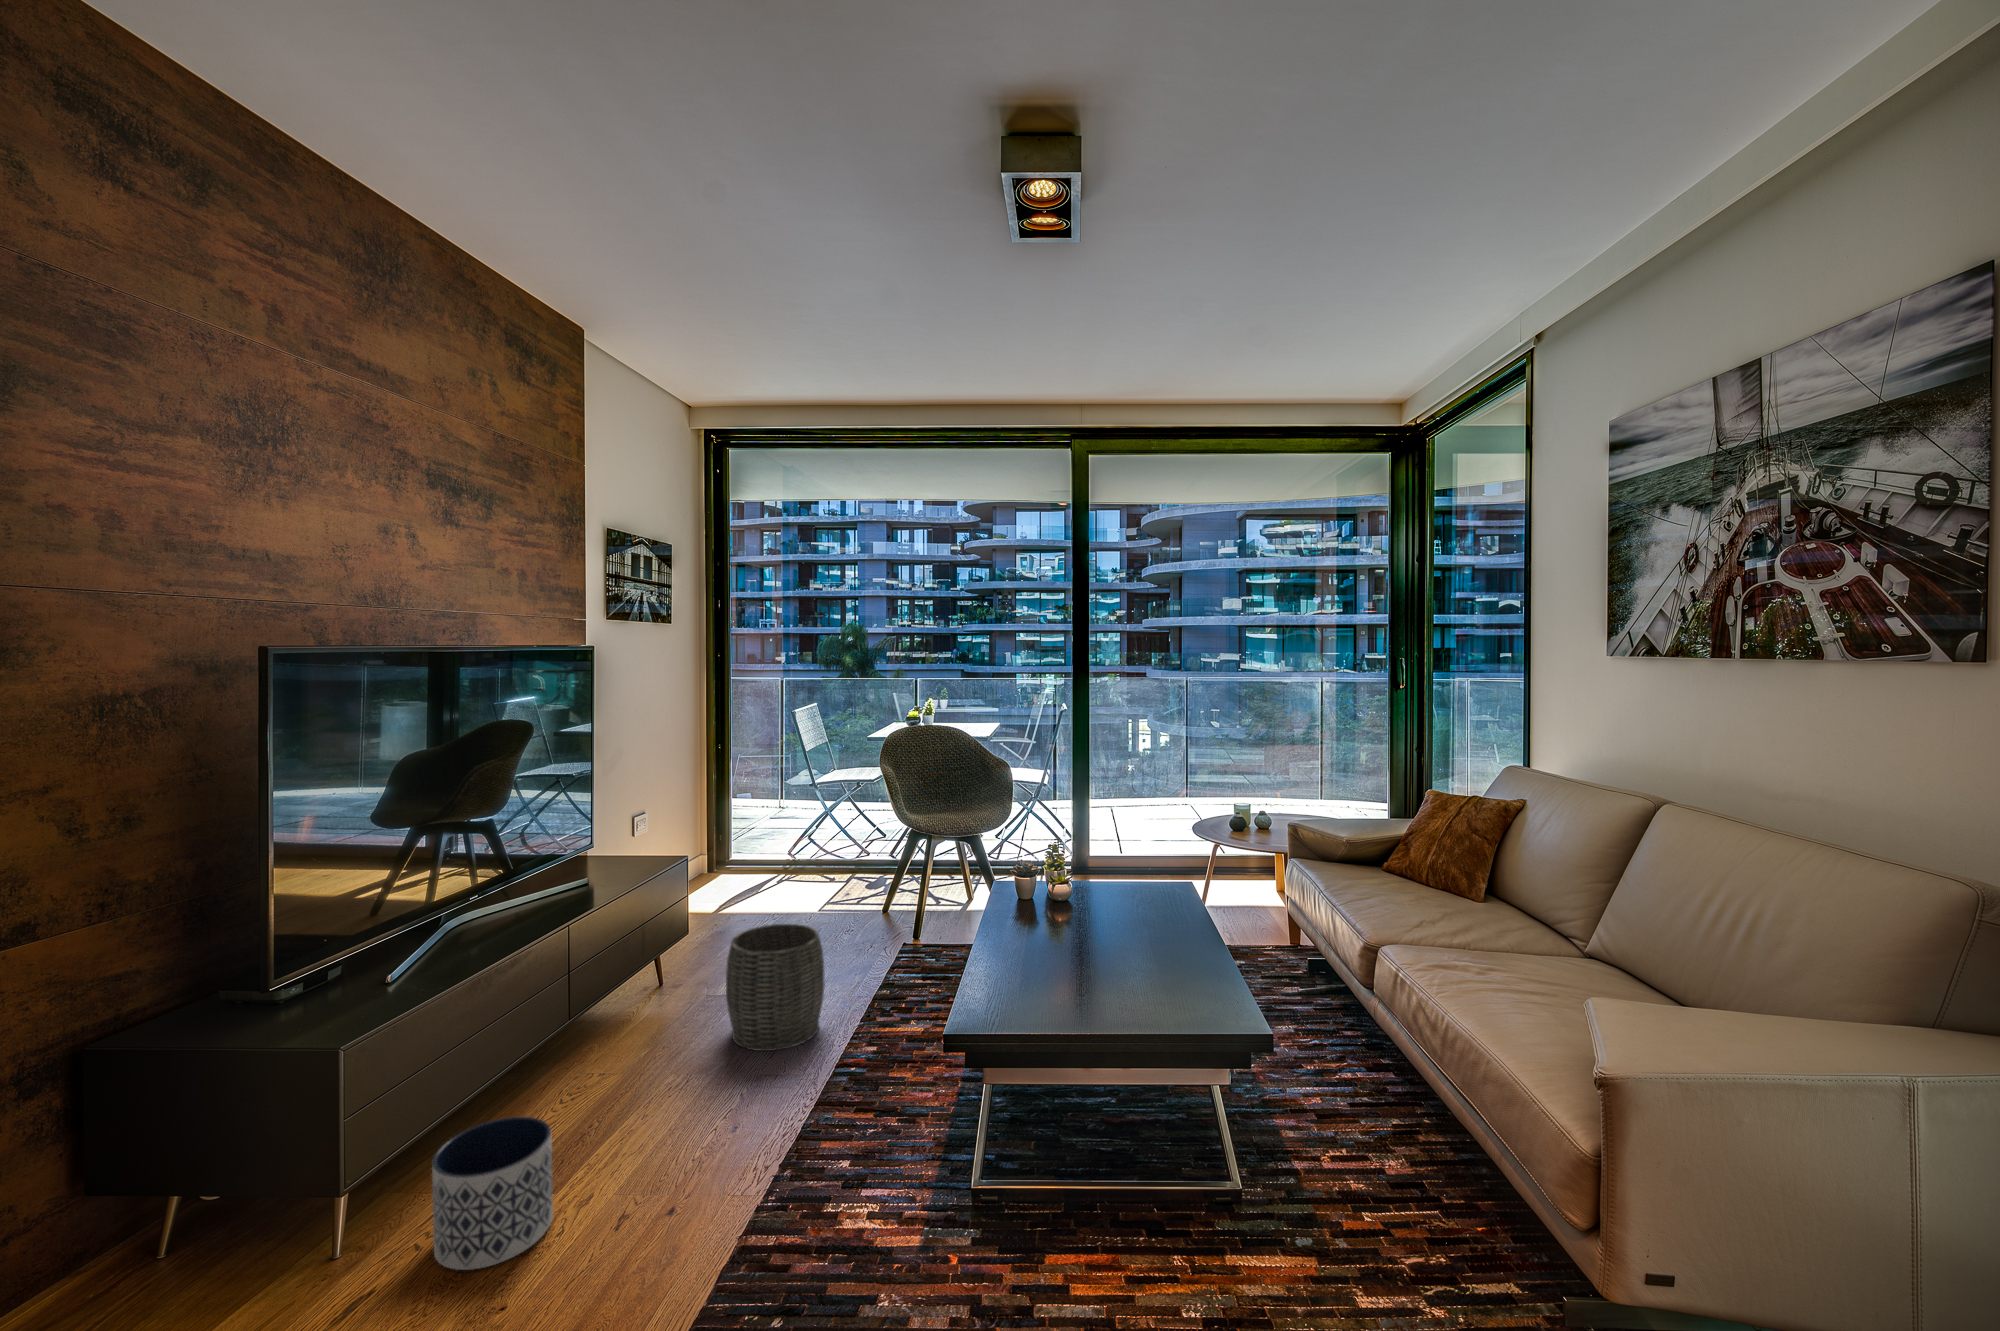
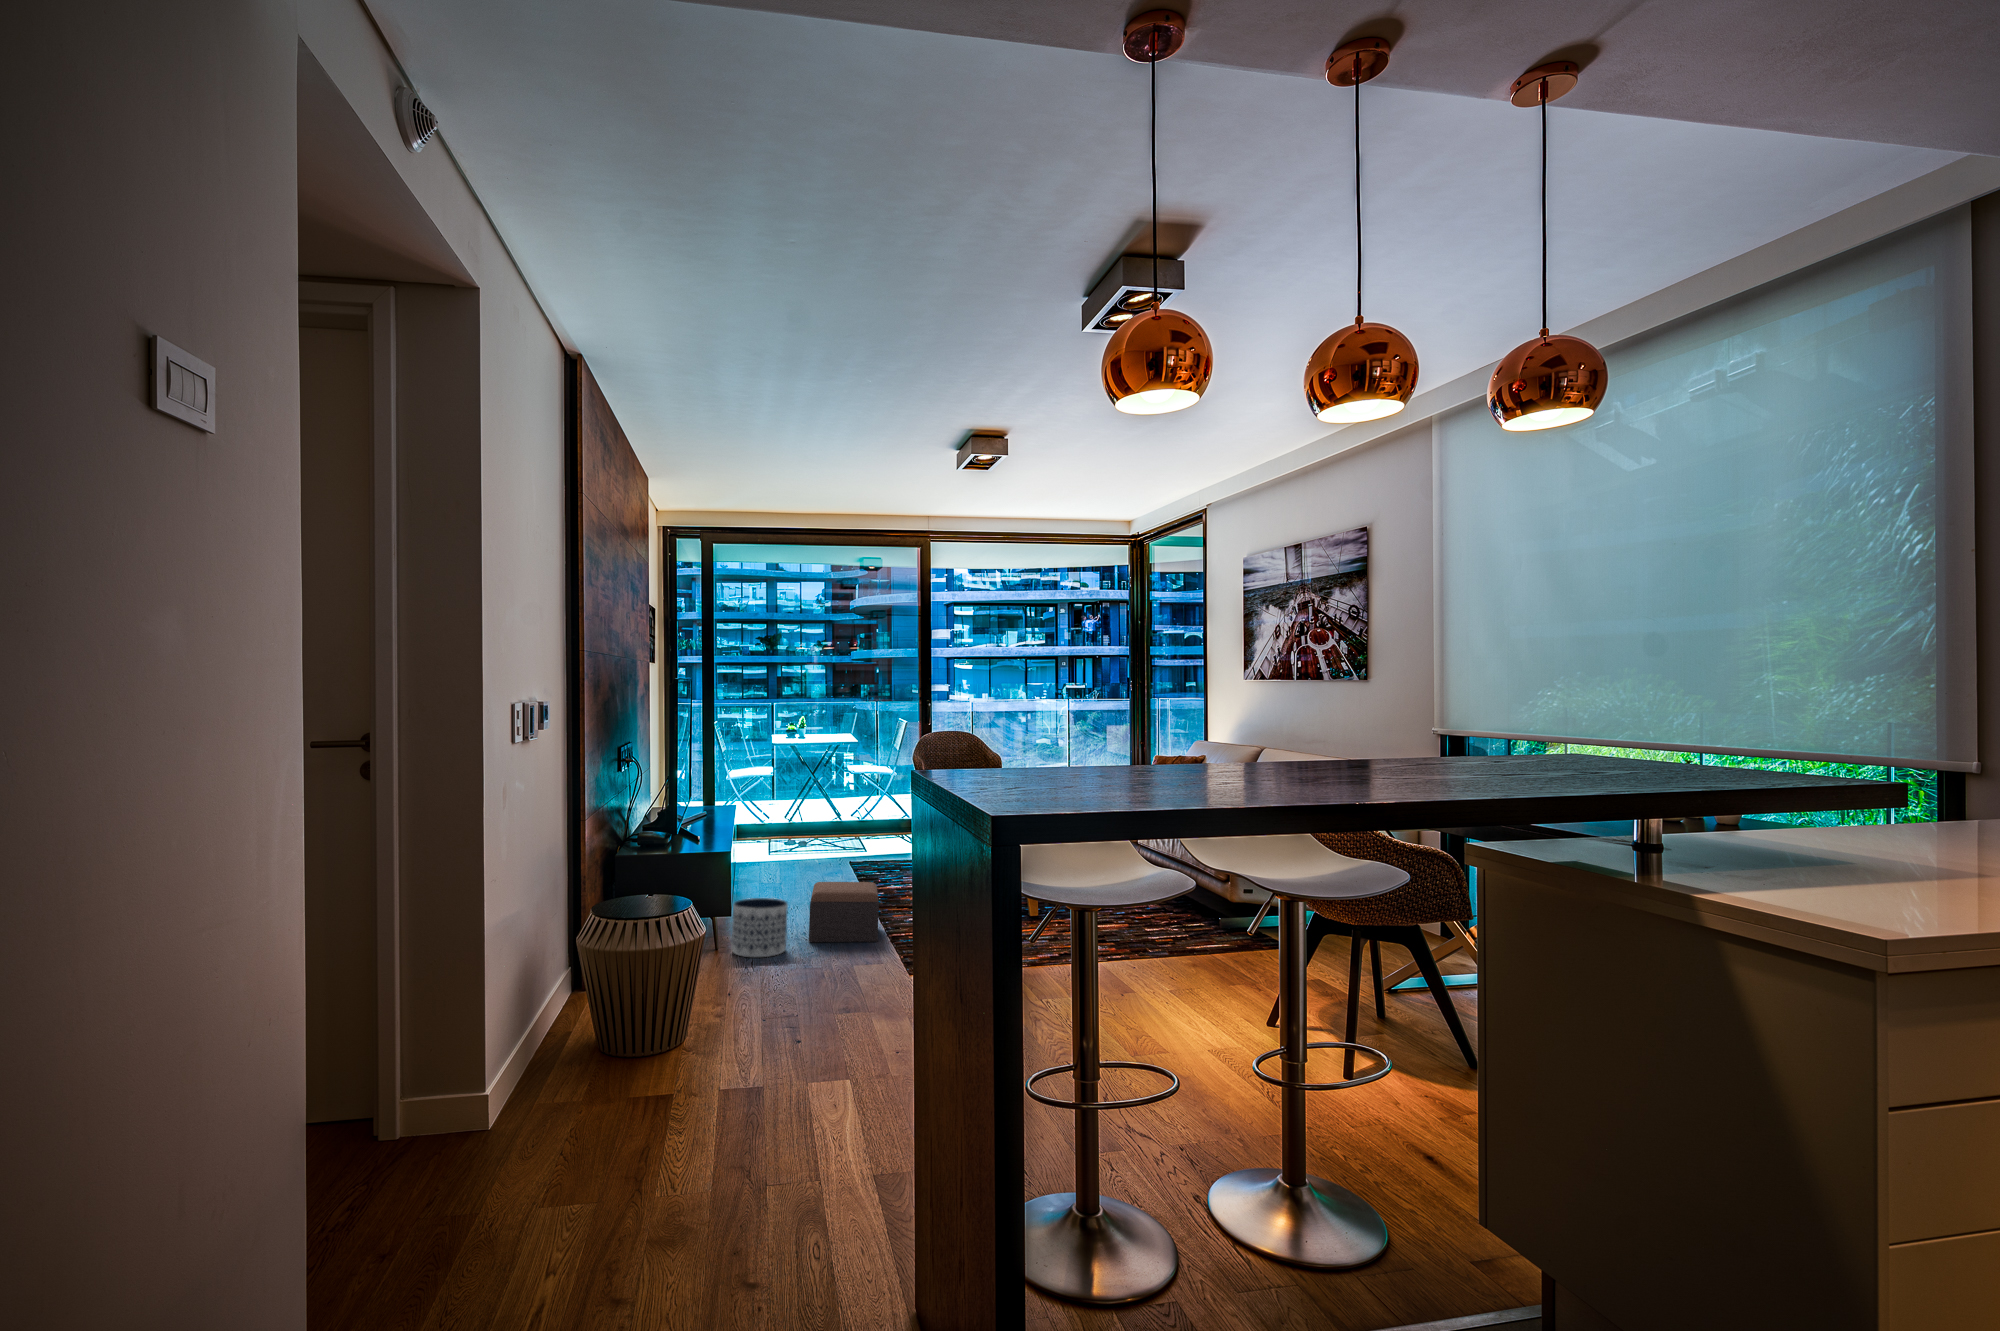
woven basket: present [726,924,824,1051] -> none [765,839,827,909]
footstool: none [620,1059,798,1227] -> present [809,882,879,942]

